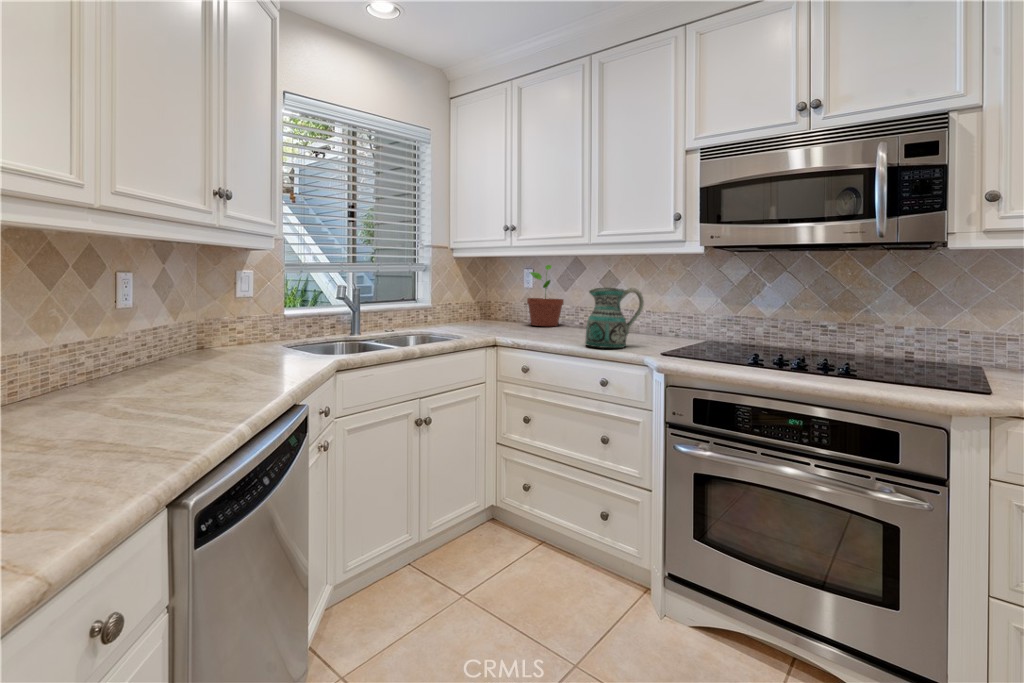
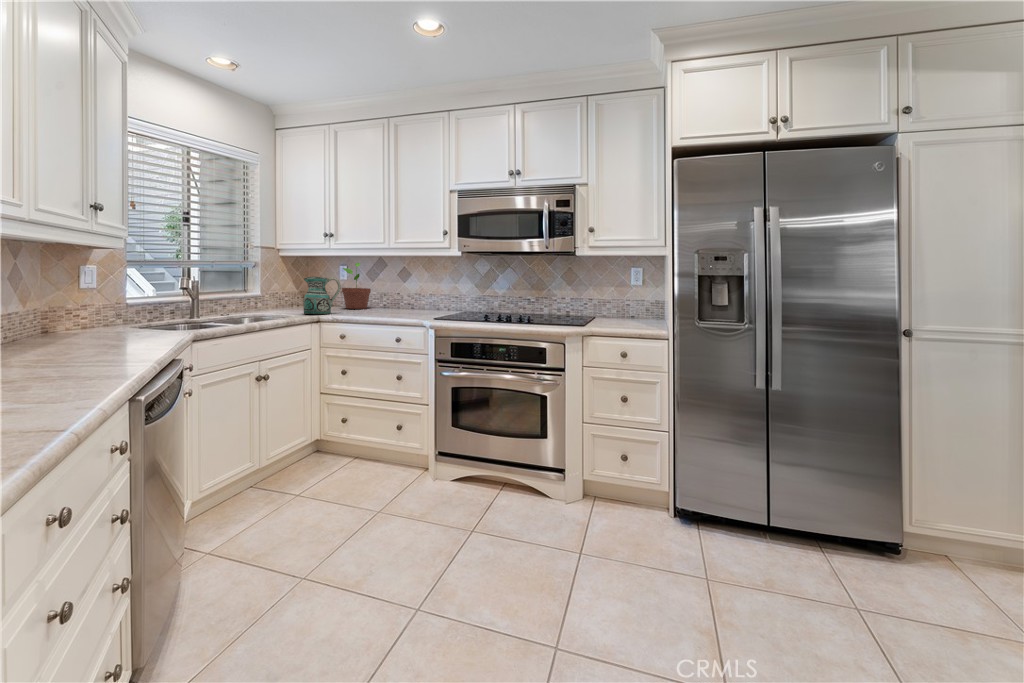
ceramic pitcher: present [585,287,644,348] -> present [304,276,341,314]

